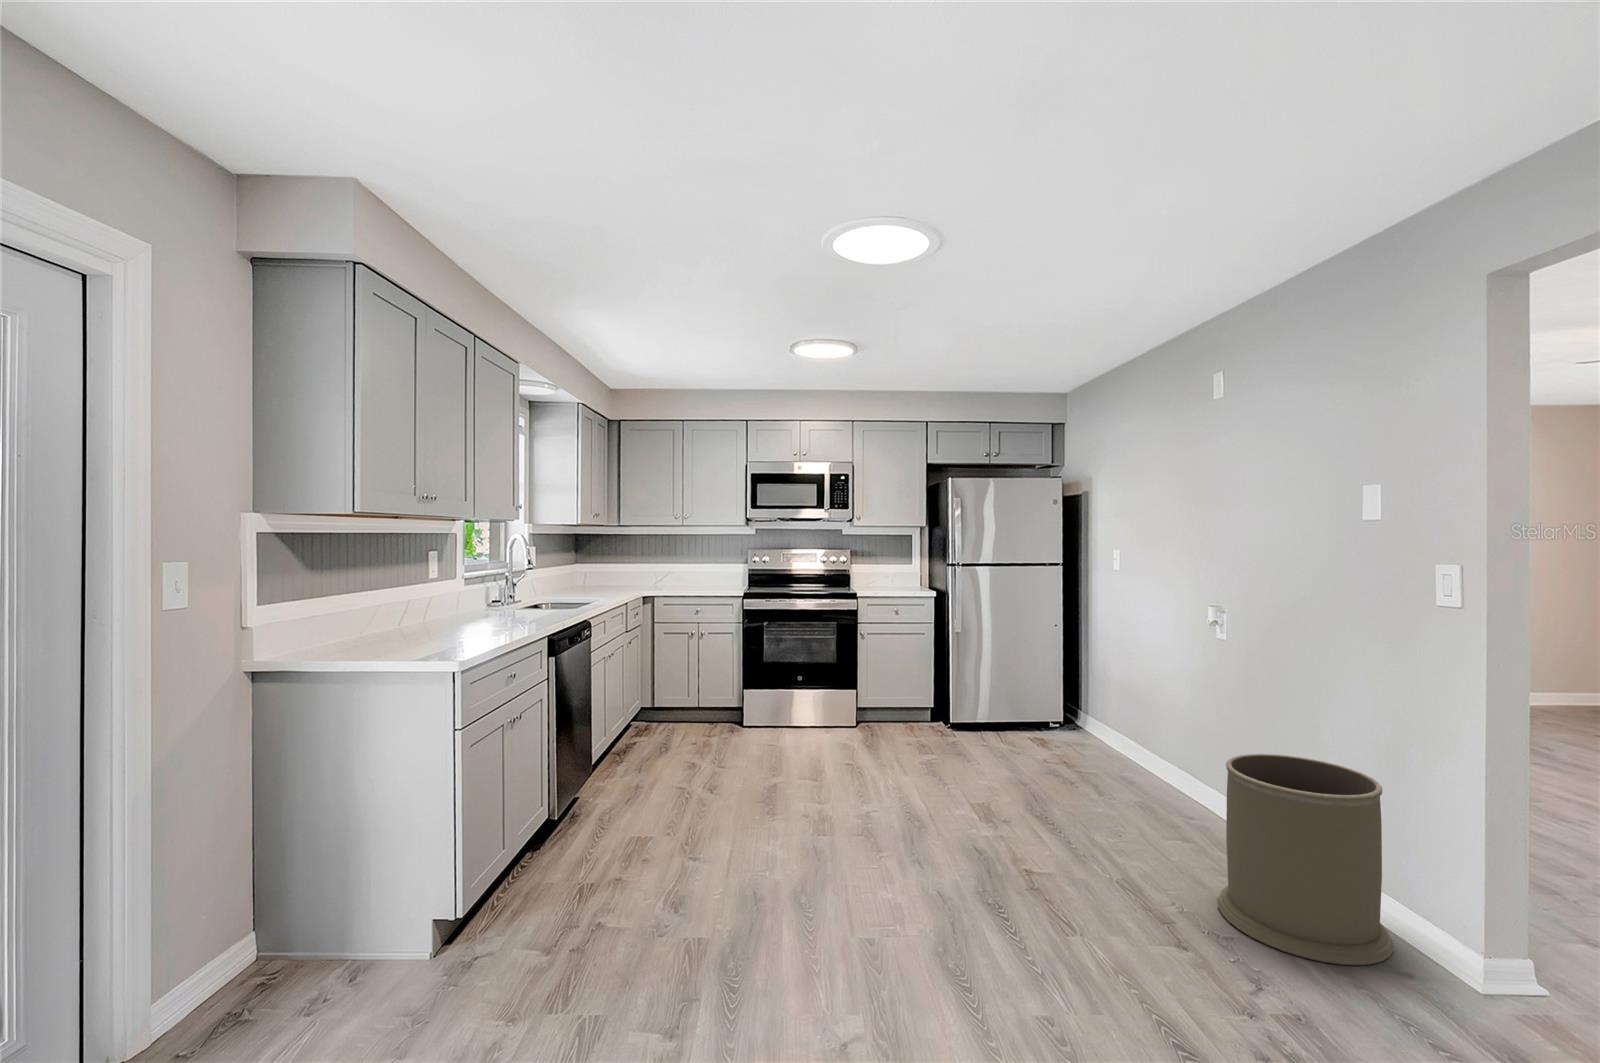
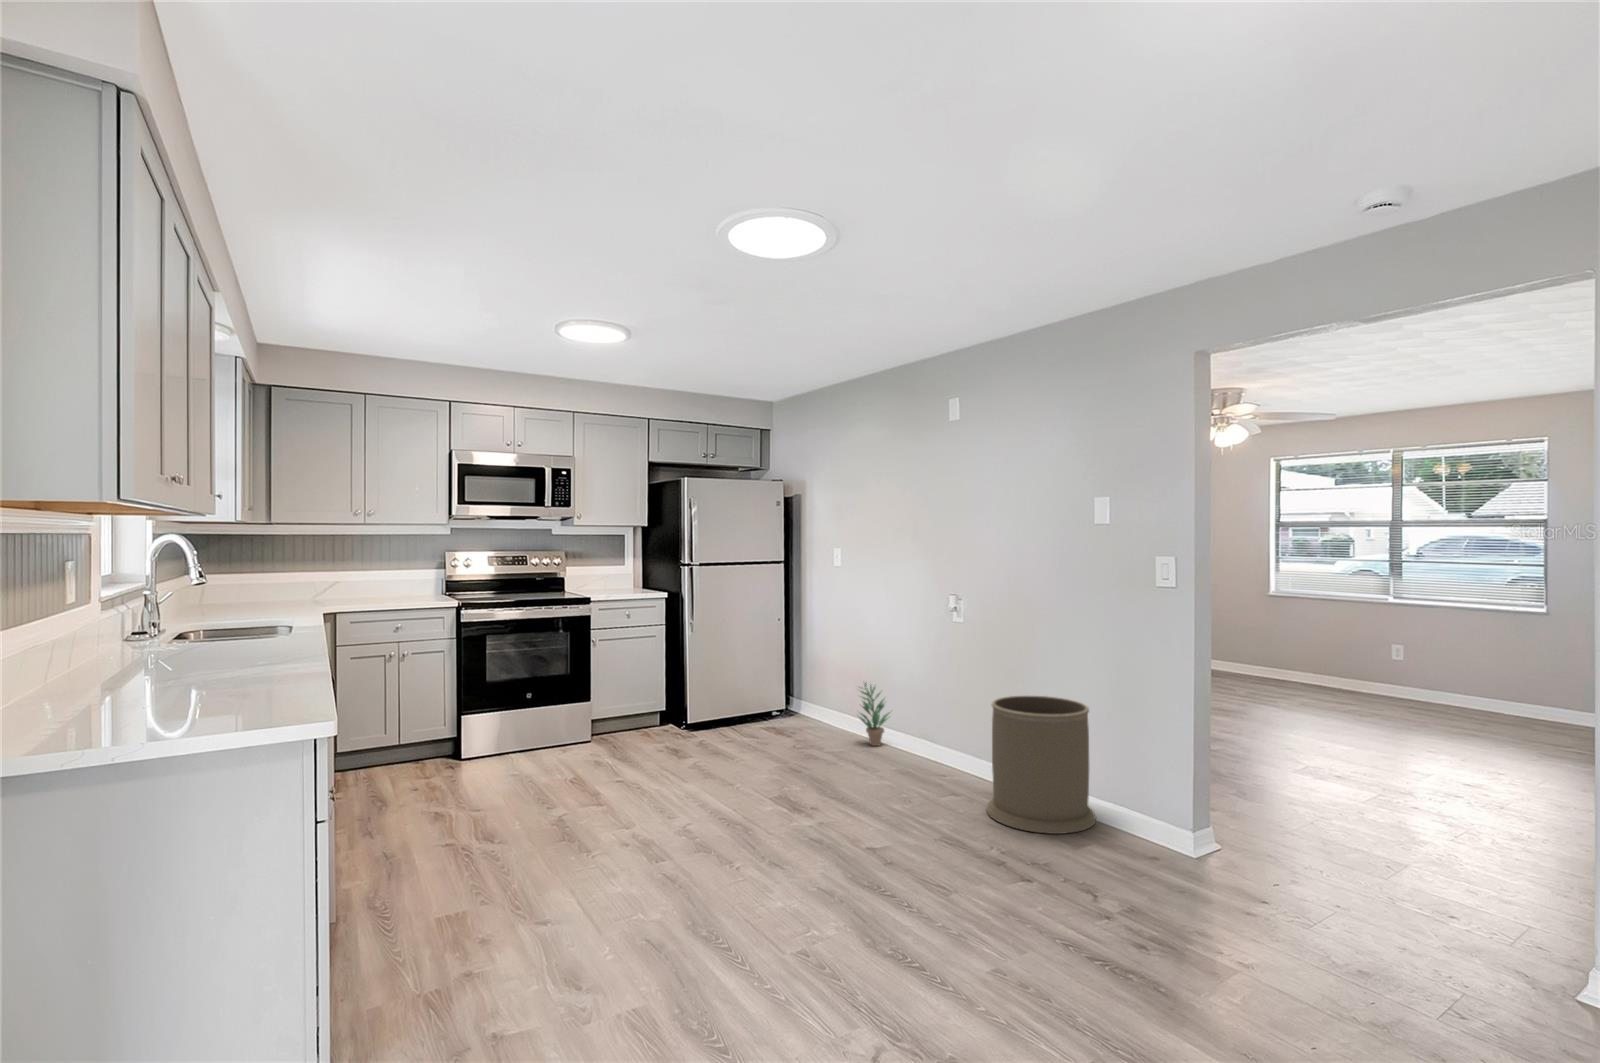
potted plant: none [1117,704,1165,783] -> present [860,683,890,746]

